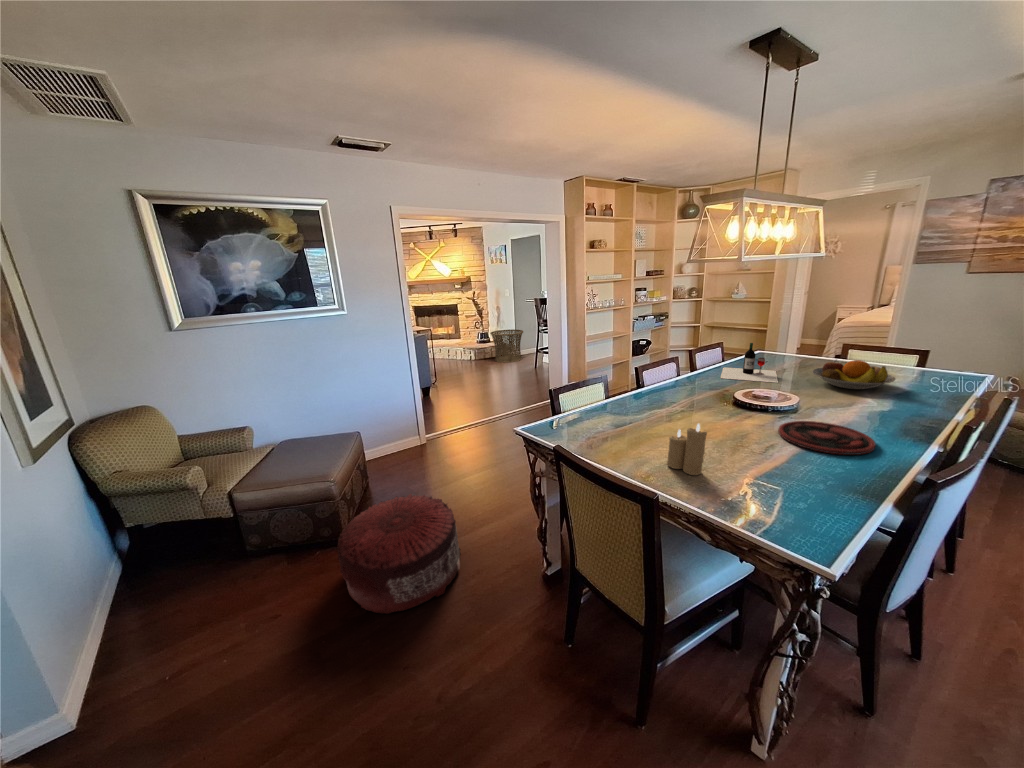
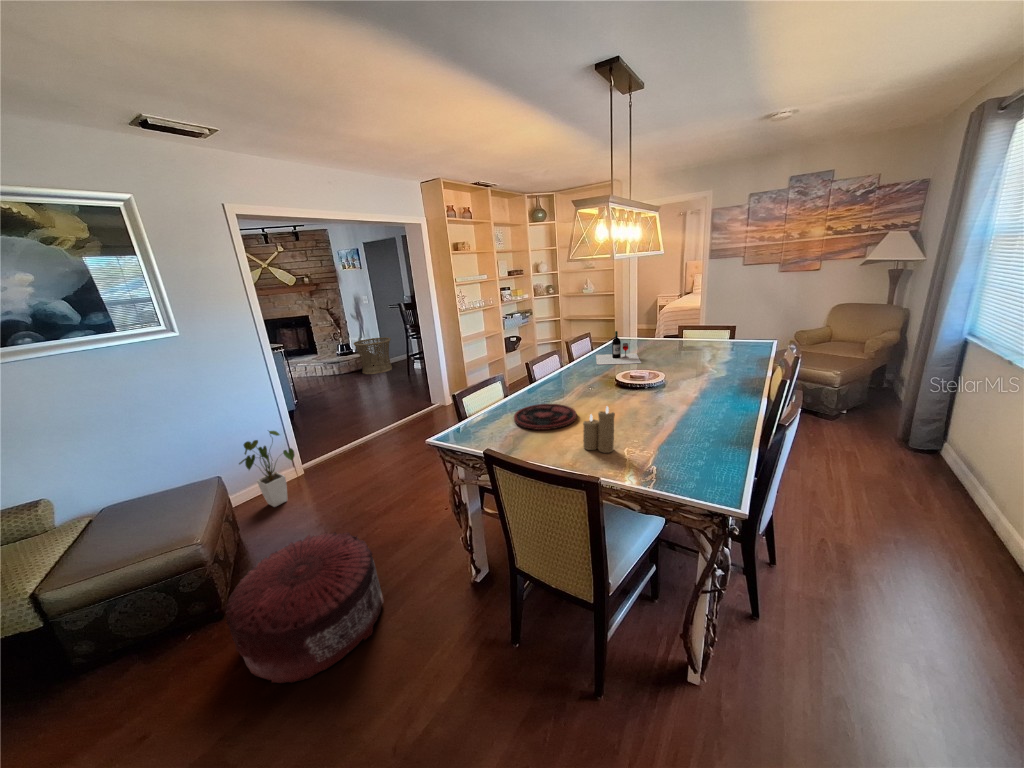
fruit bowl: present [812,360,895,389] -> none [664,338,721,362]
house plant: none [377,399,418,465] -> present [239,431,295,507]
plate: present [778,421,876,455] -> present [514,404,577,430]

